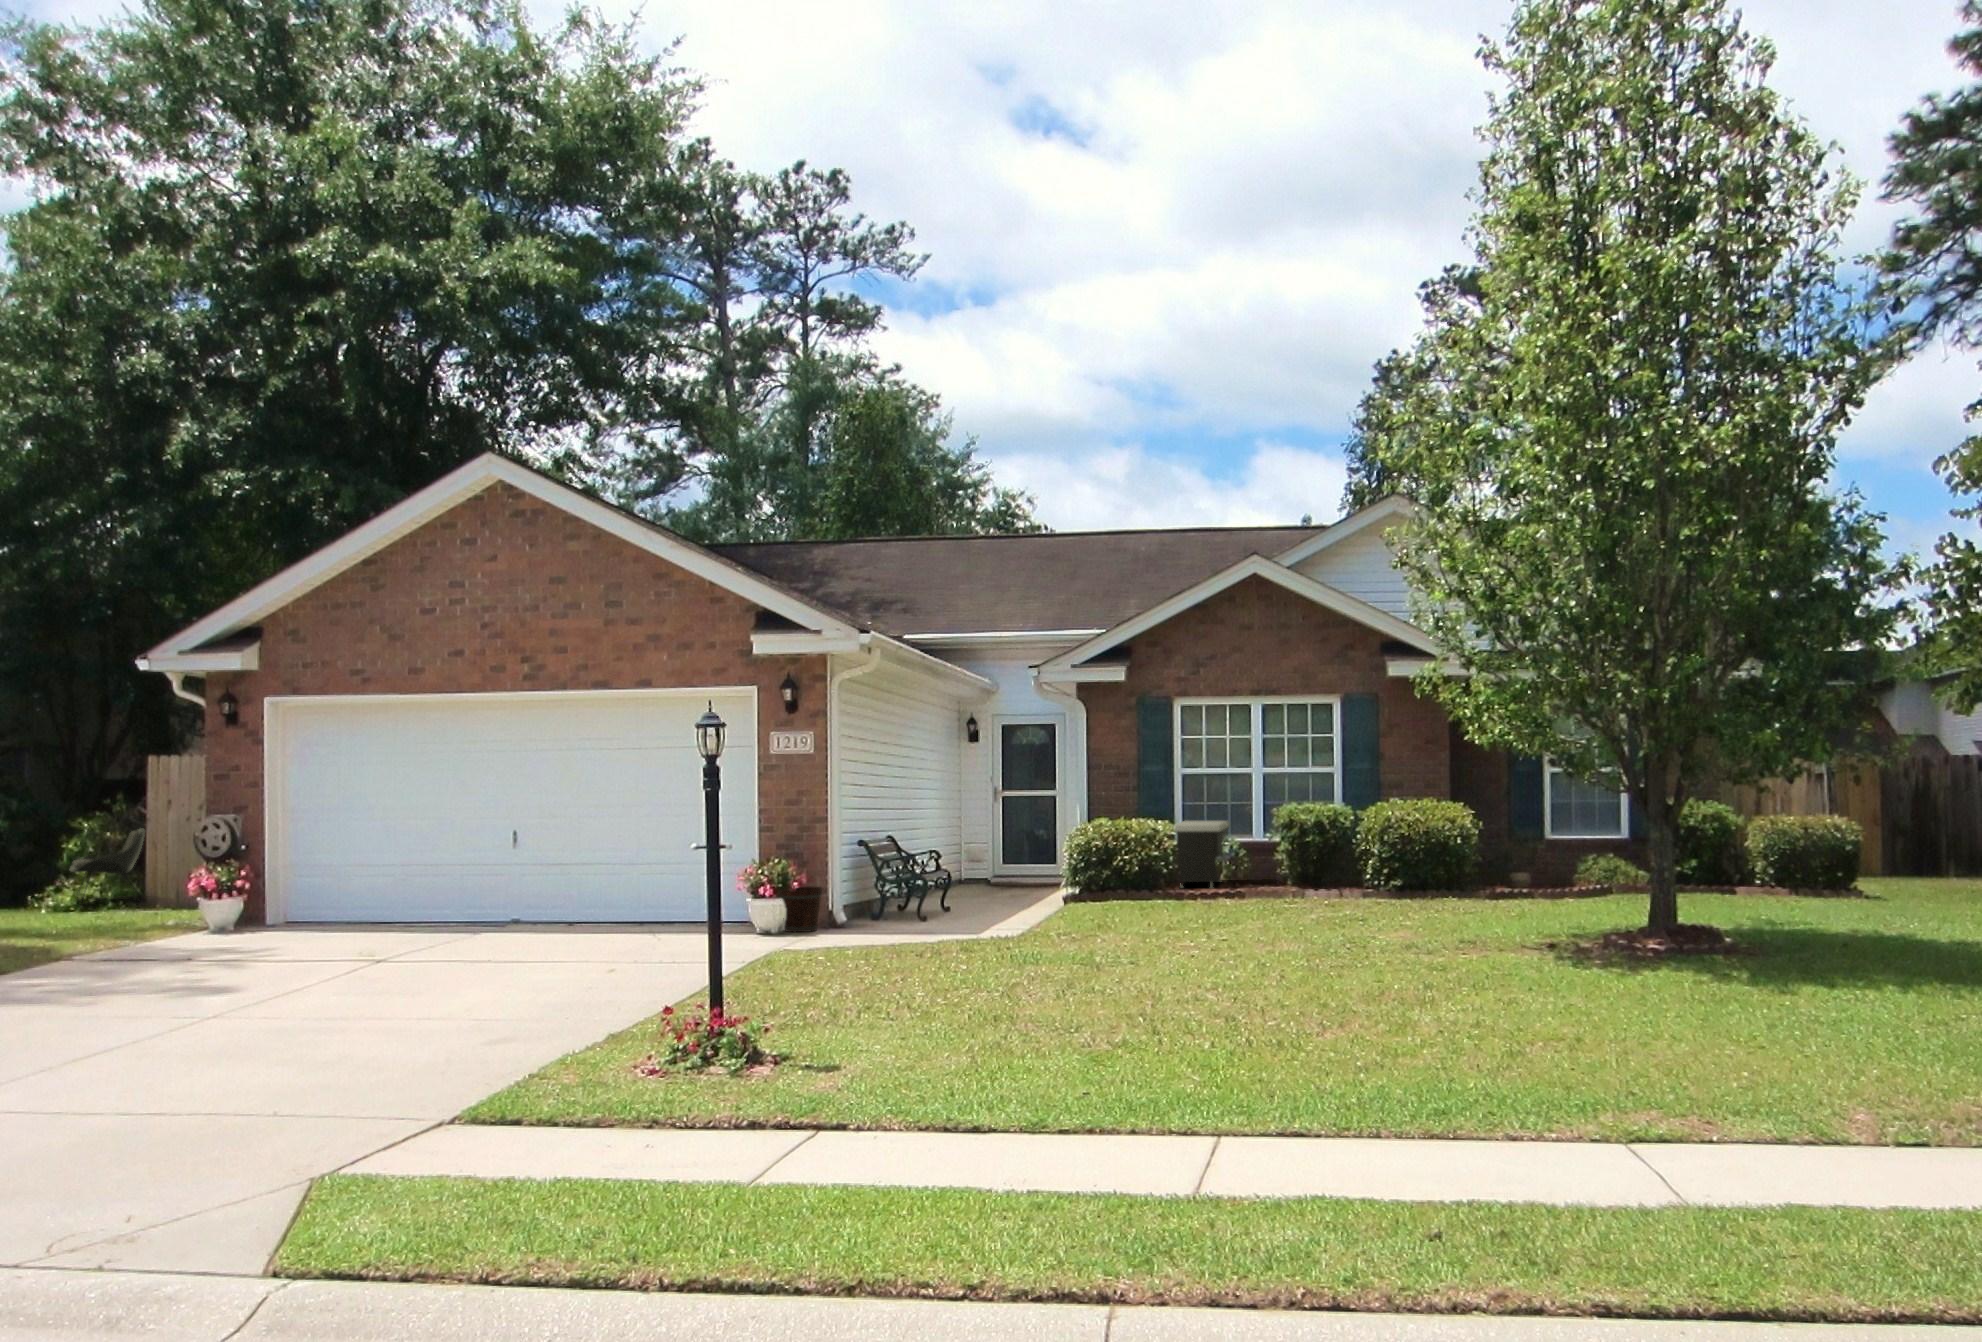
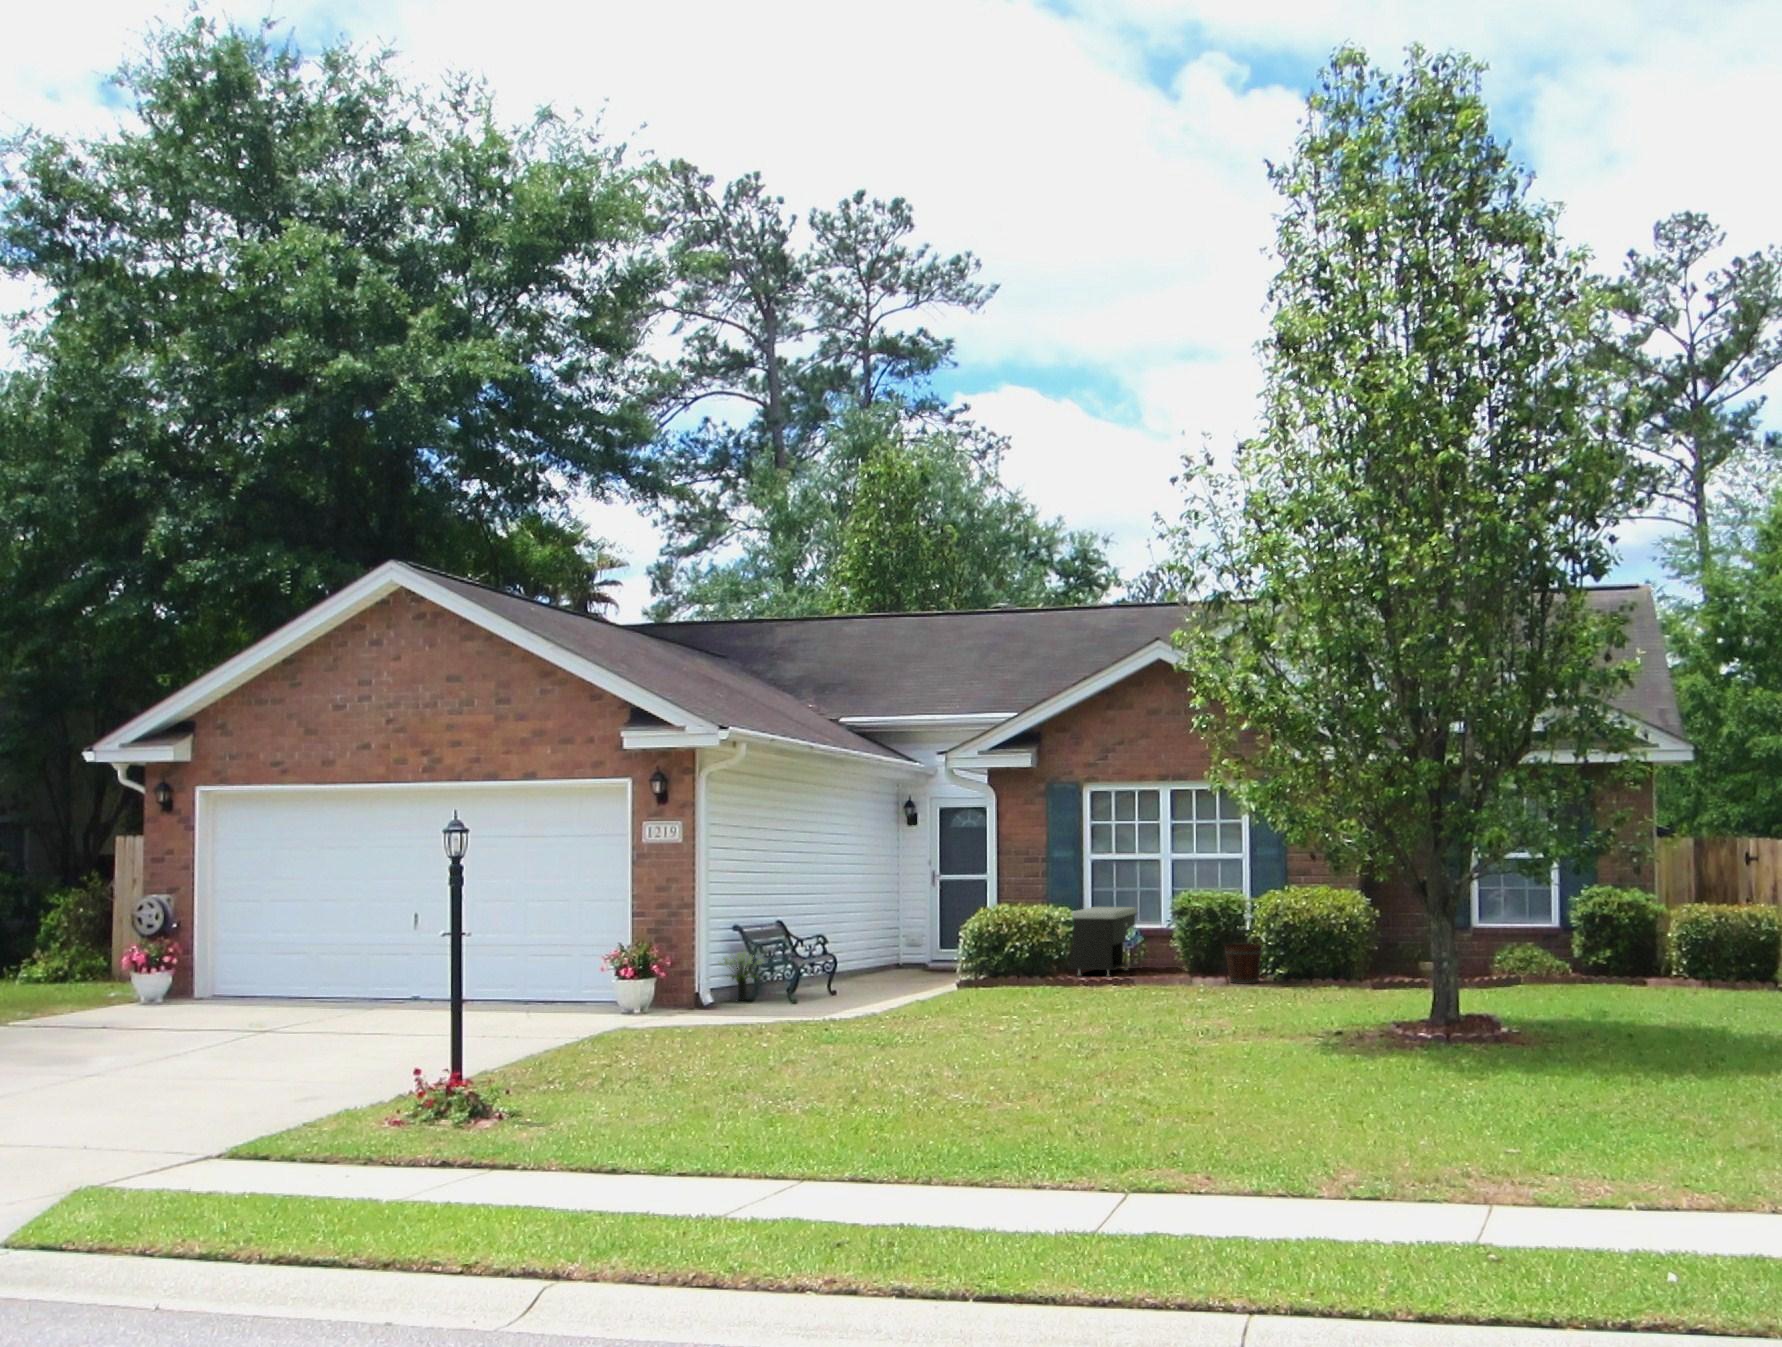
lounge chair: present [70,828,145,905] -> none [40,905,108,978]
potted plant: none [845,866,892,918] -> present [719,951,764,1000]
bucket: present [780,886,822,932] -> present [1224,944,1263,984]

